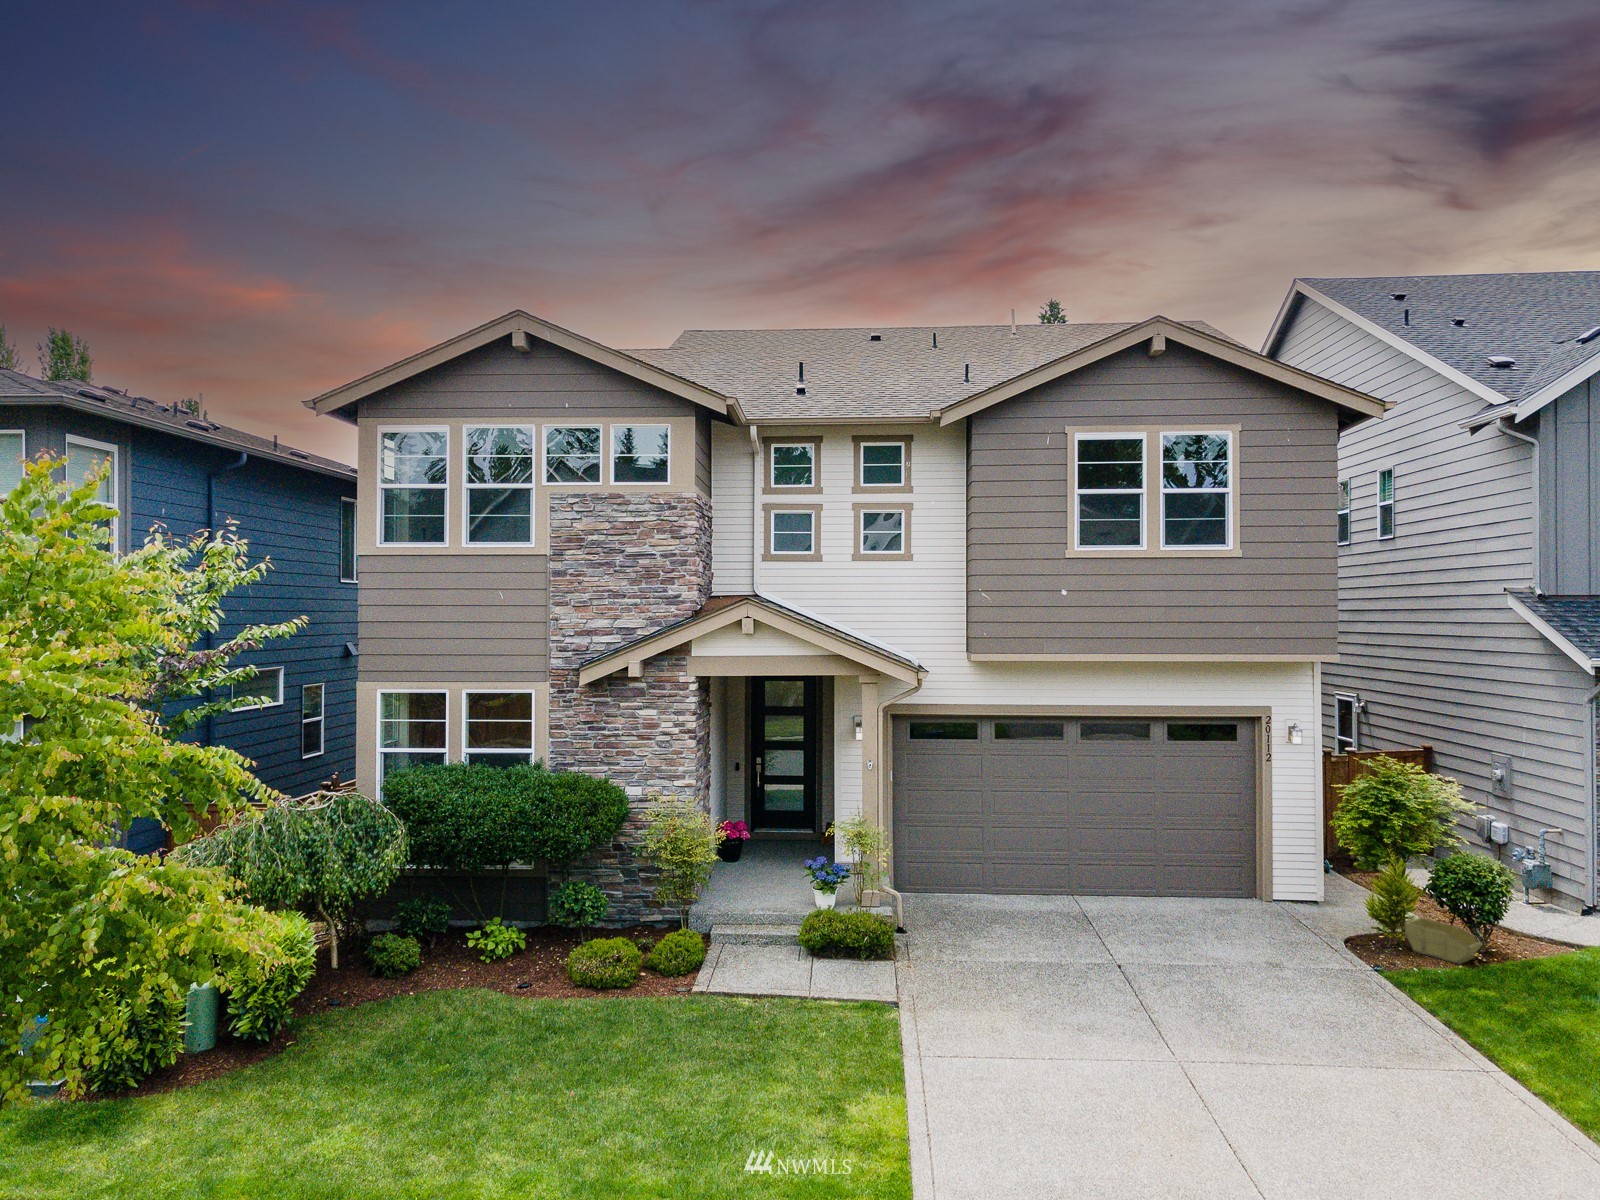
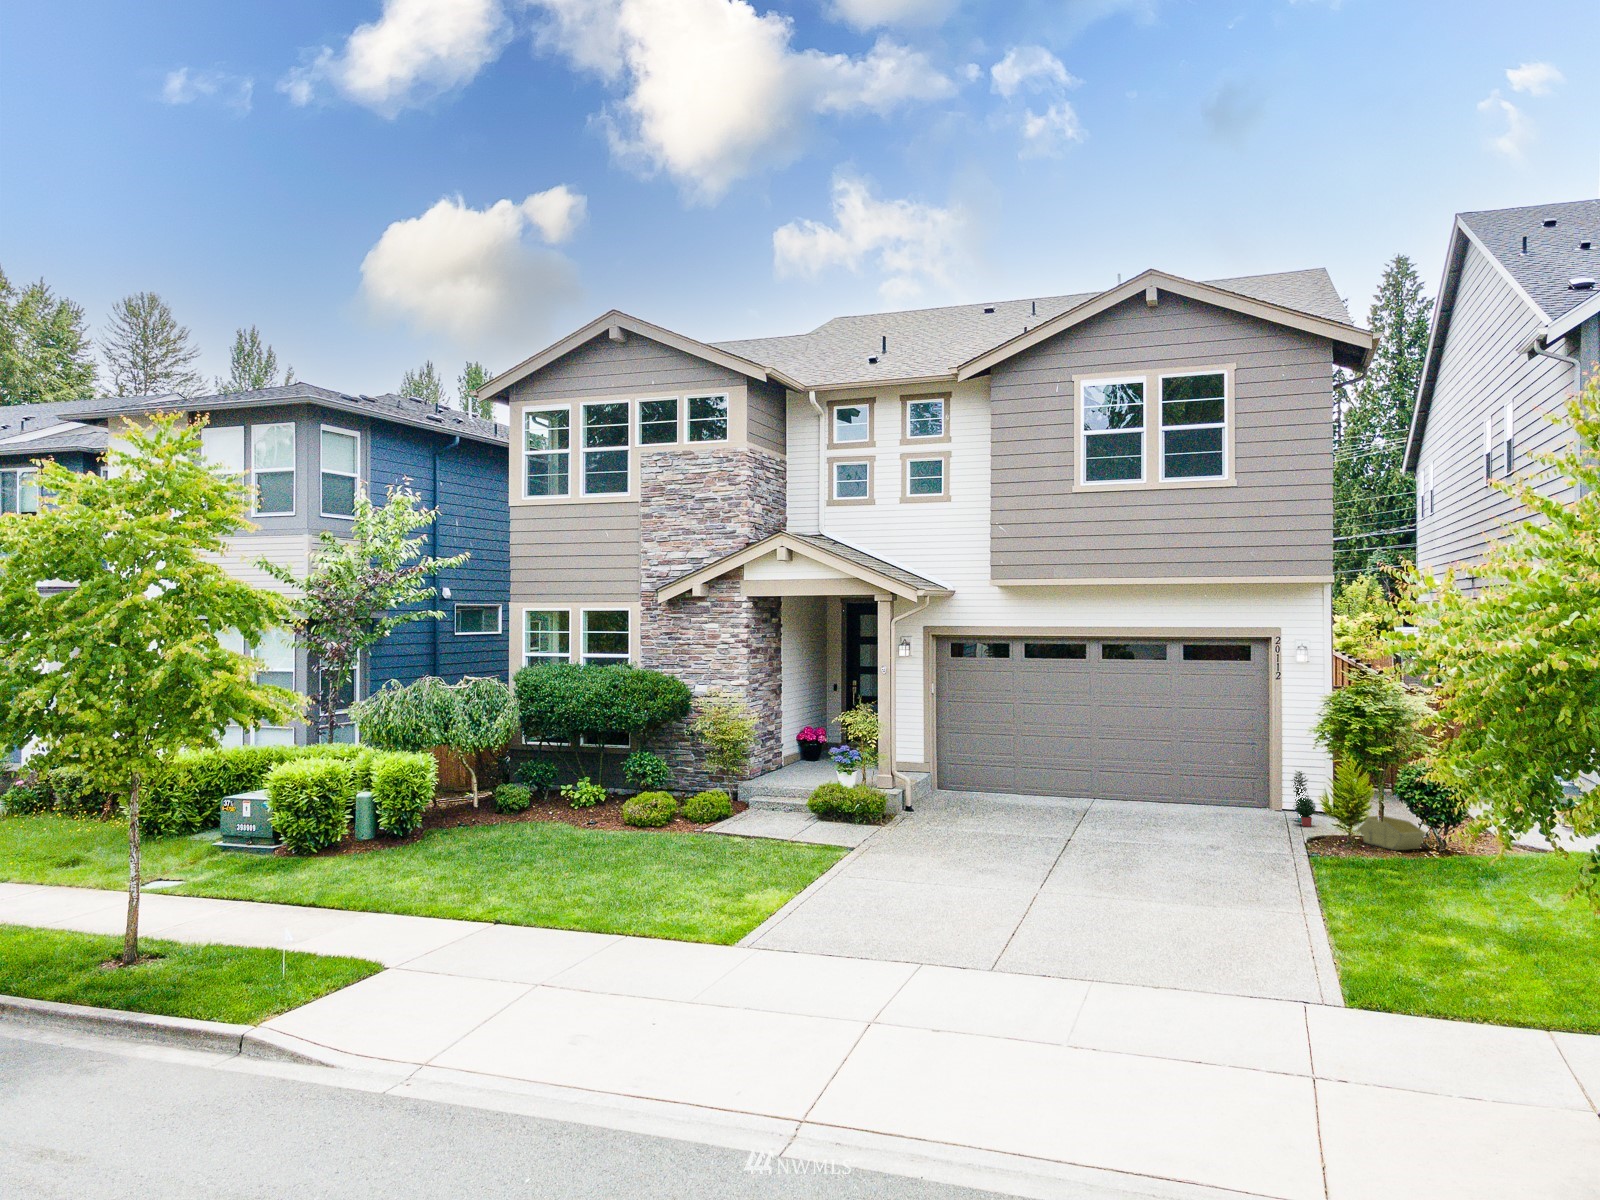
potted plant: none [1287,856,1334,924] -> present [1292,771,1316,827]

